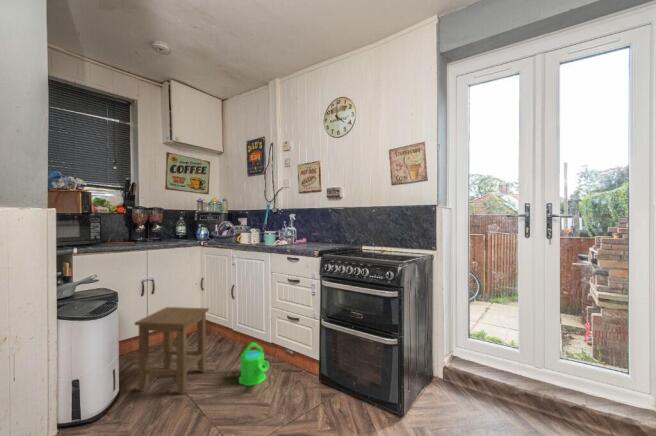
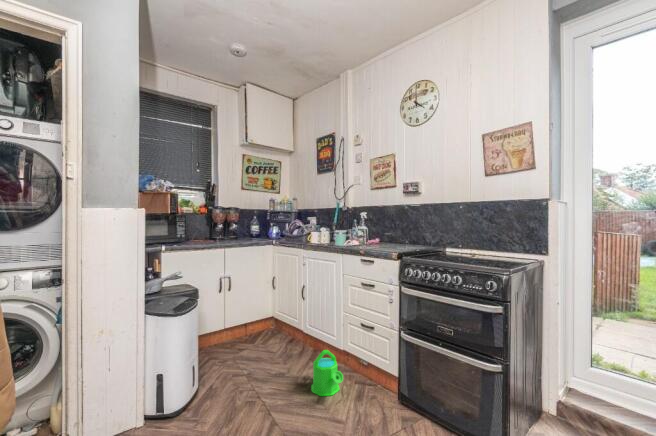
stool: present [135,307,209,394] -> none [212,306,281,397]

